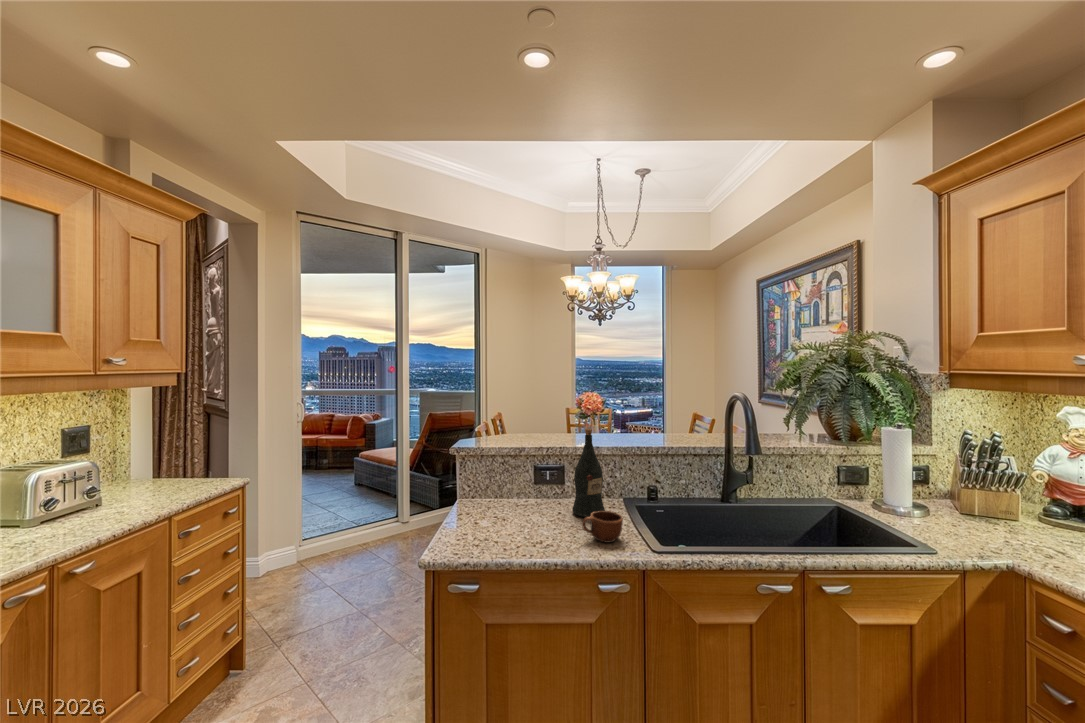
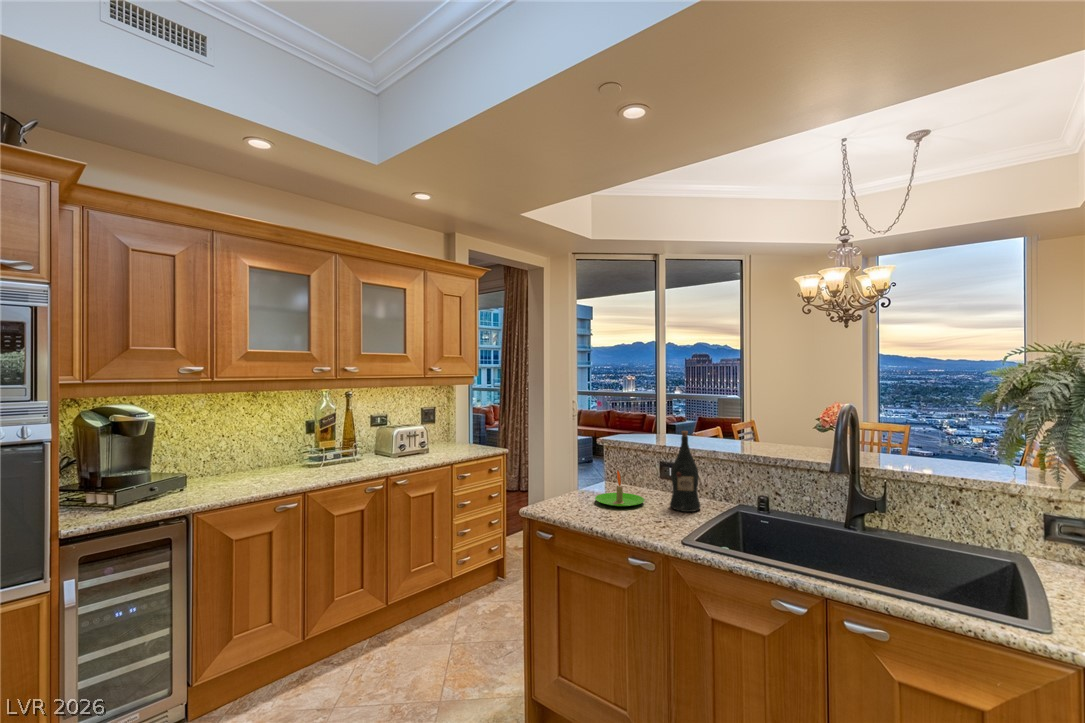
candle: none [490,484,549,529] -> present [595,471,644,507]
mug: present [582,511,623,542] -> none [639,501,676,528]

